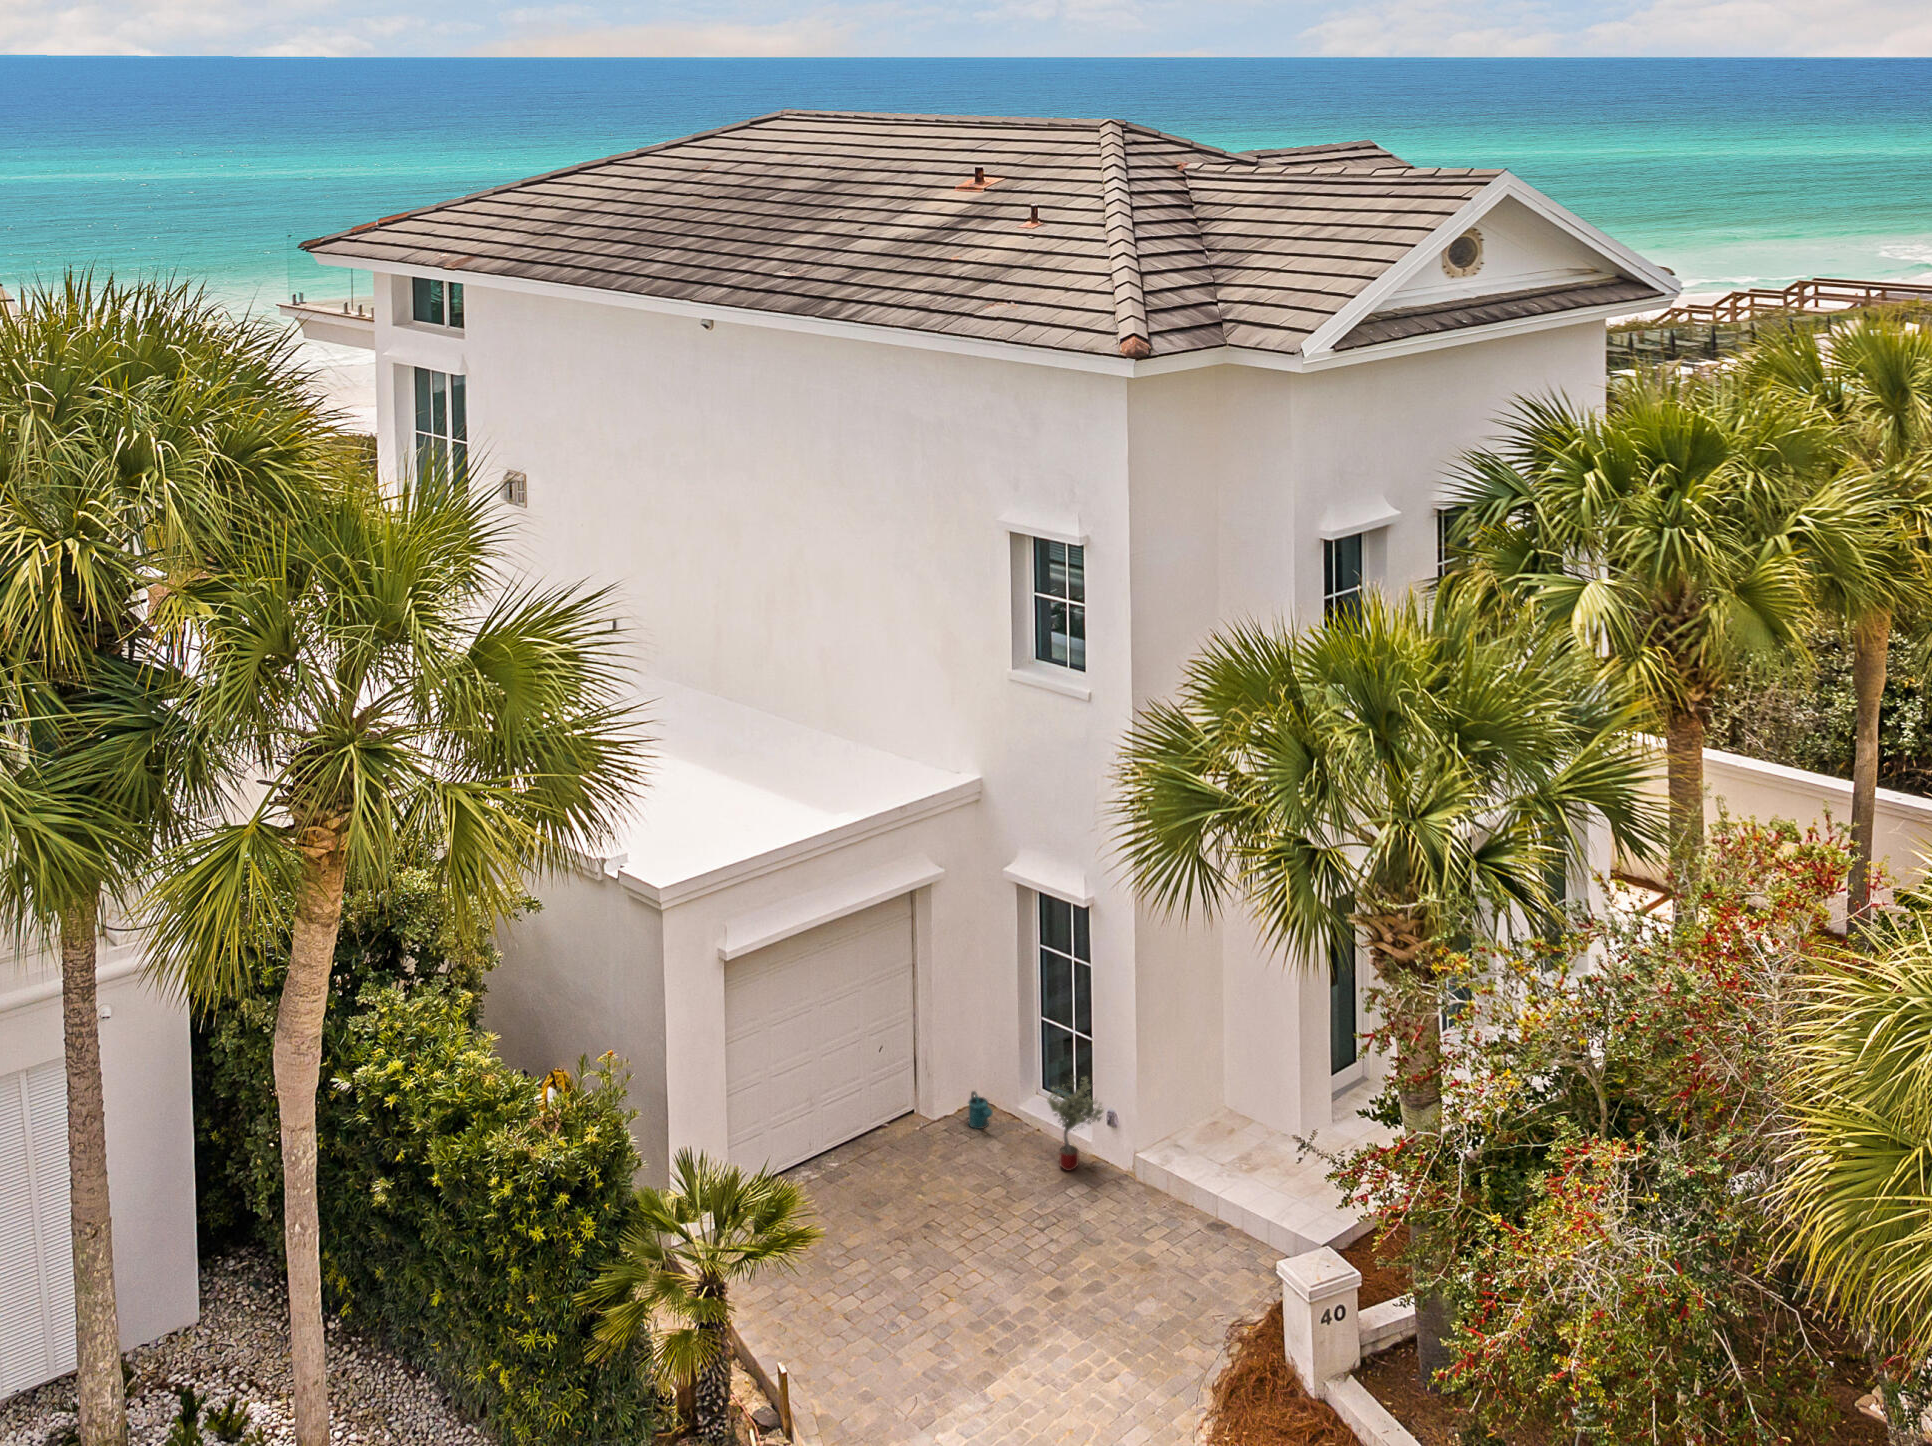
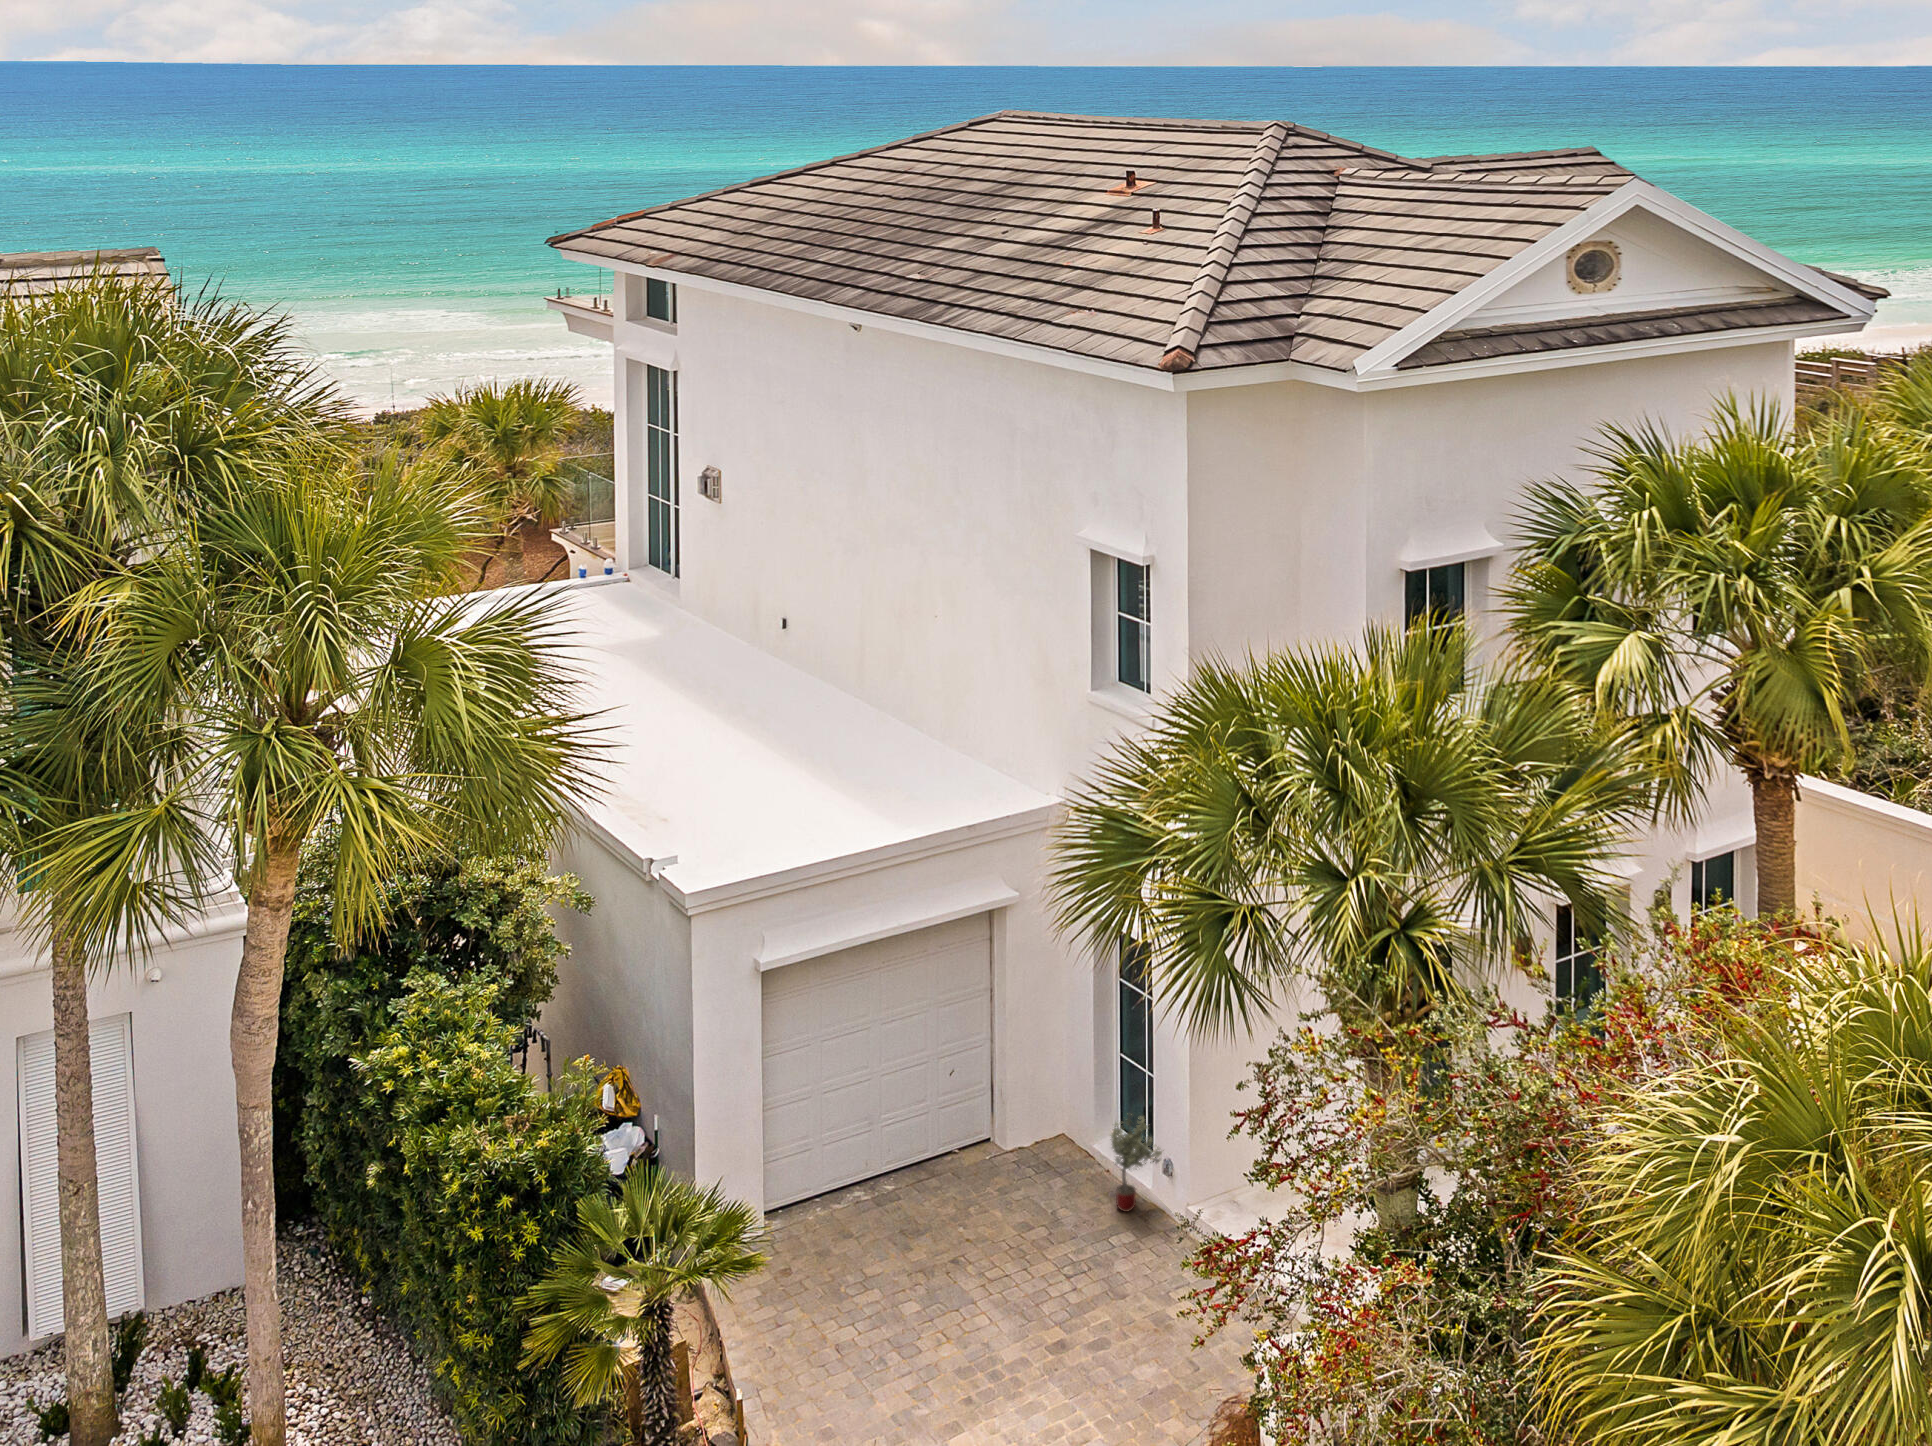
watering can: present [968,1091,993,1129] -> none [1044,1116,1065,1156]

